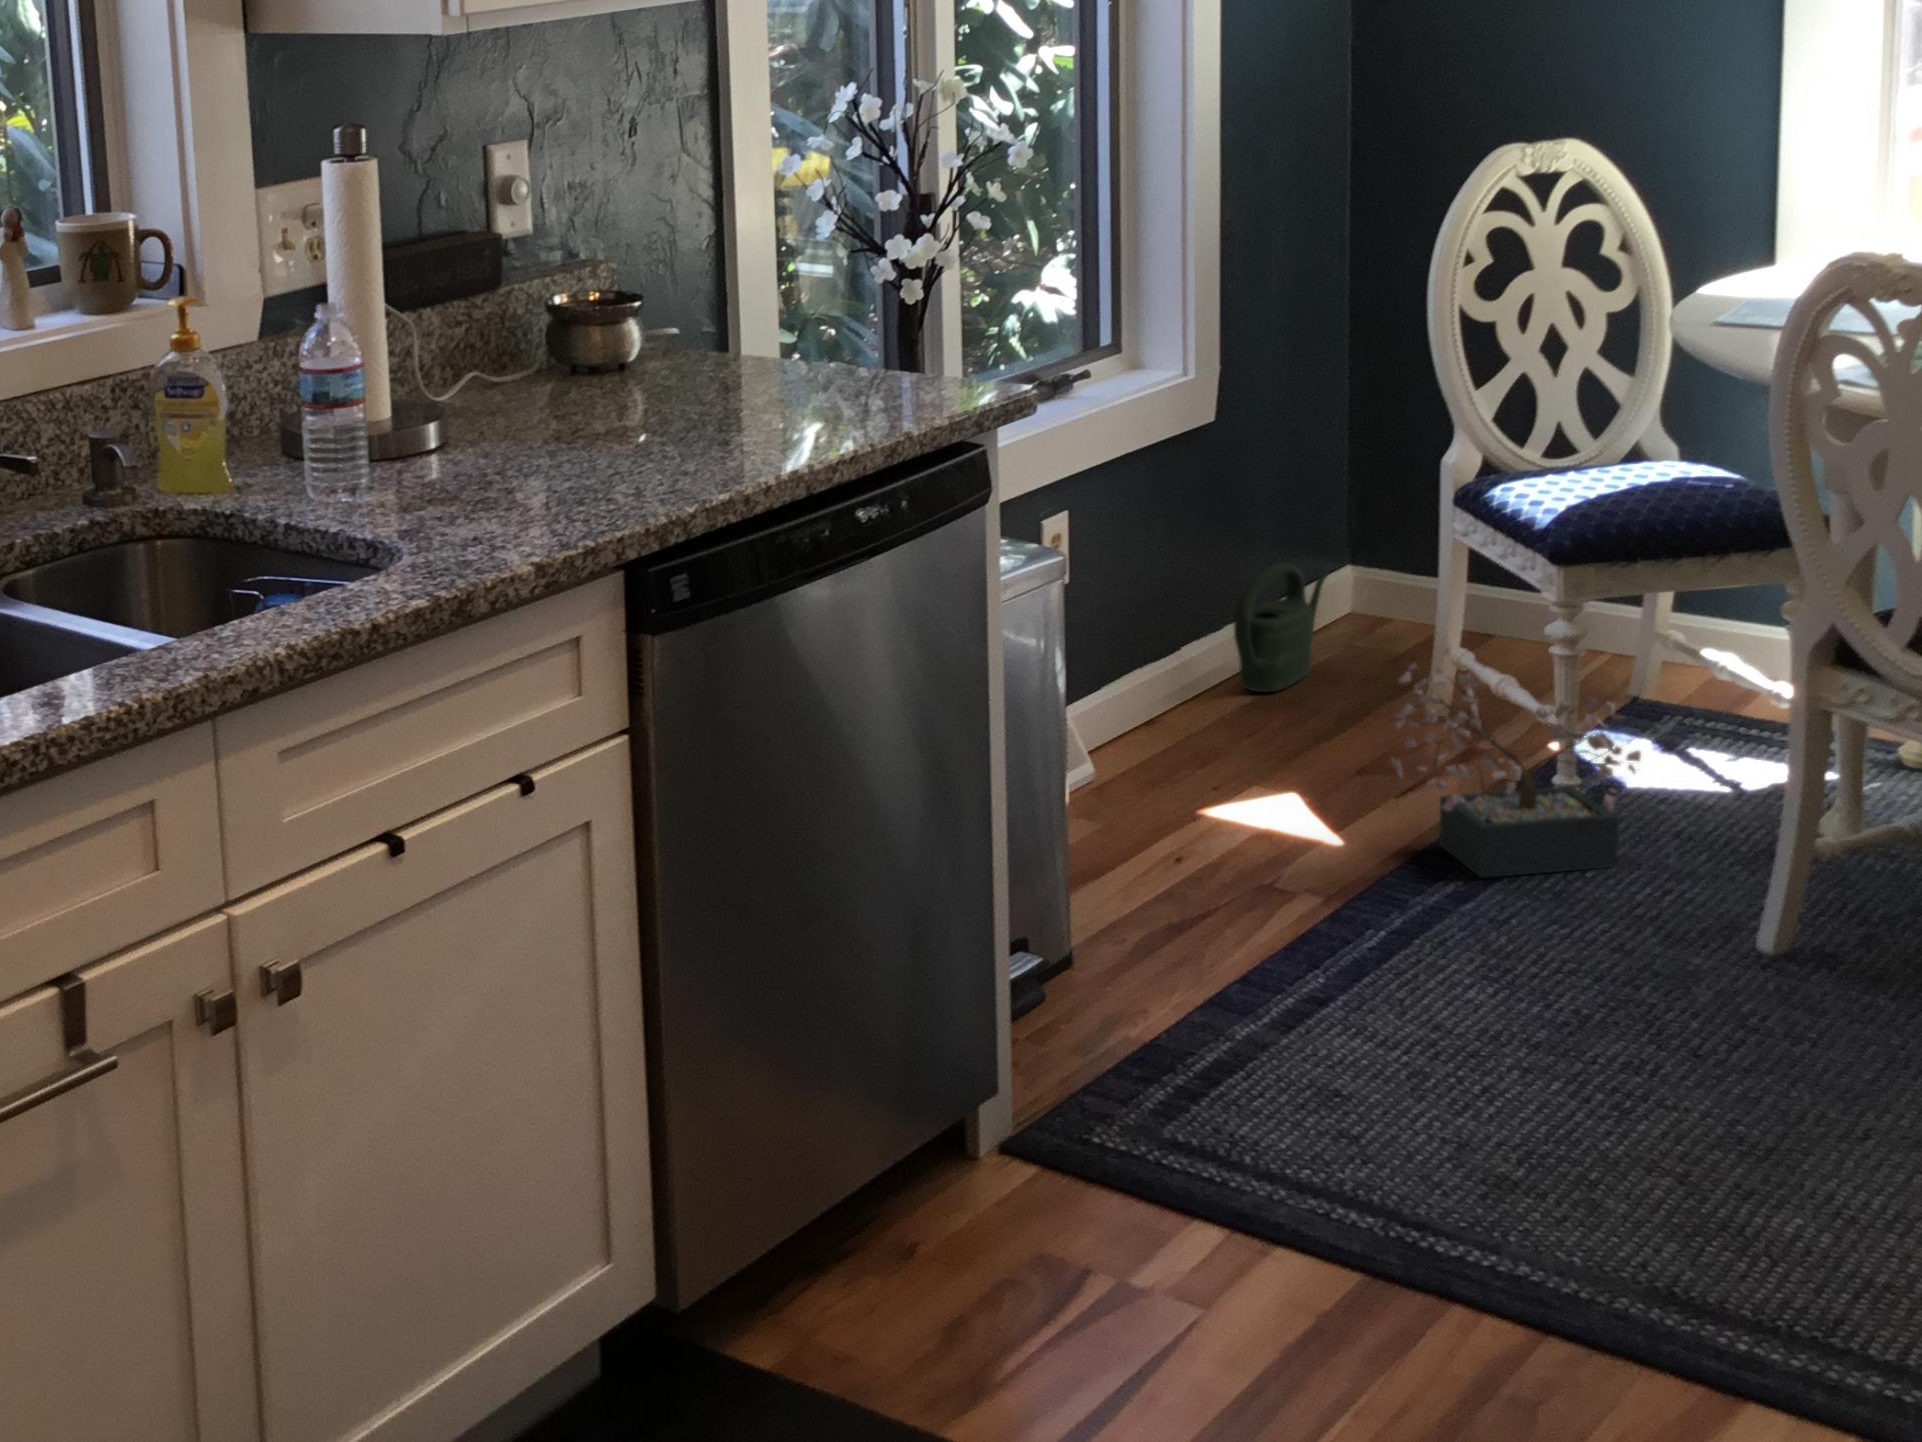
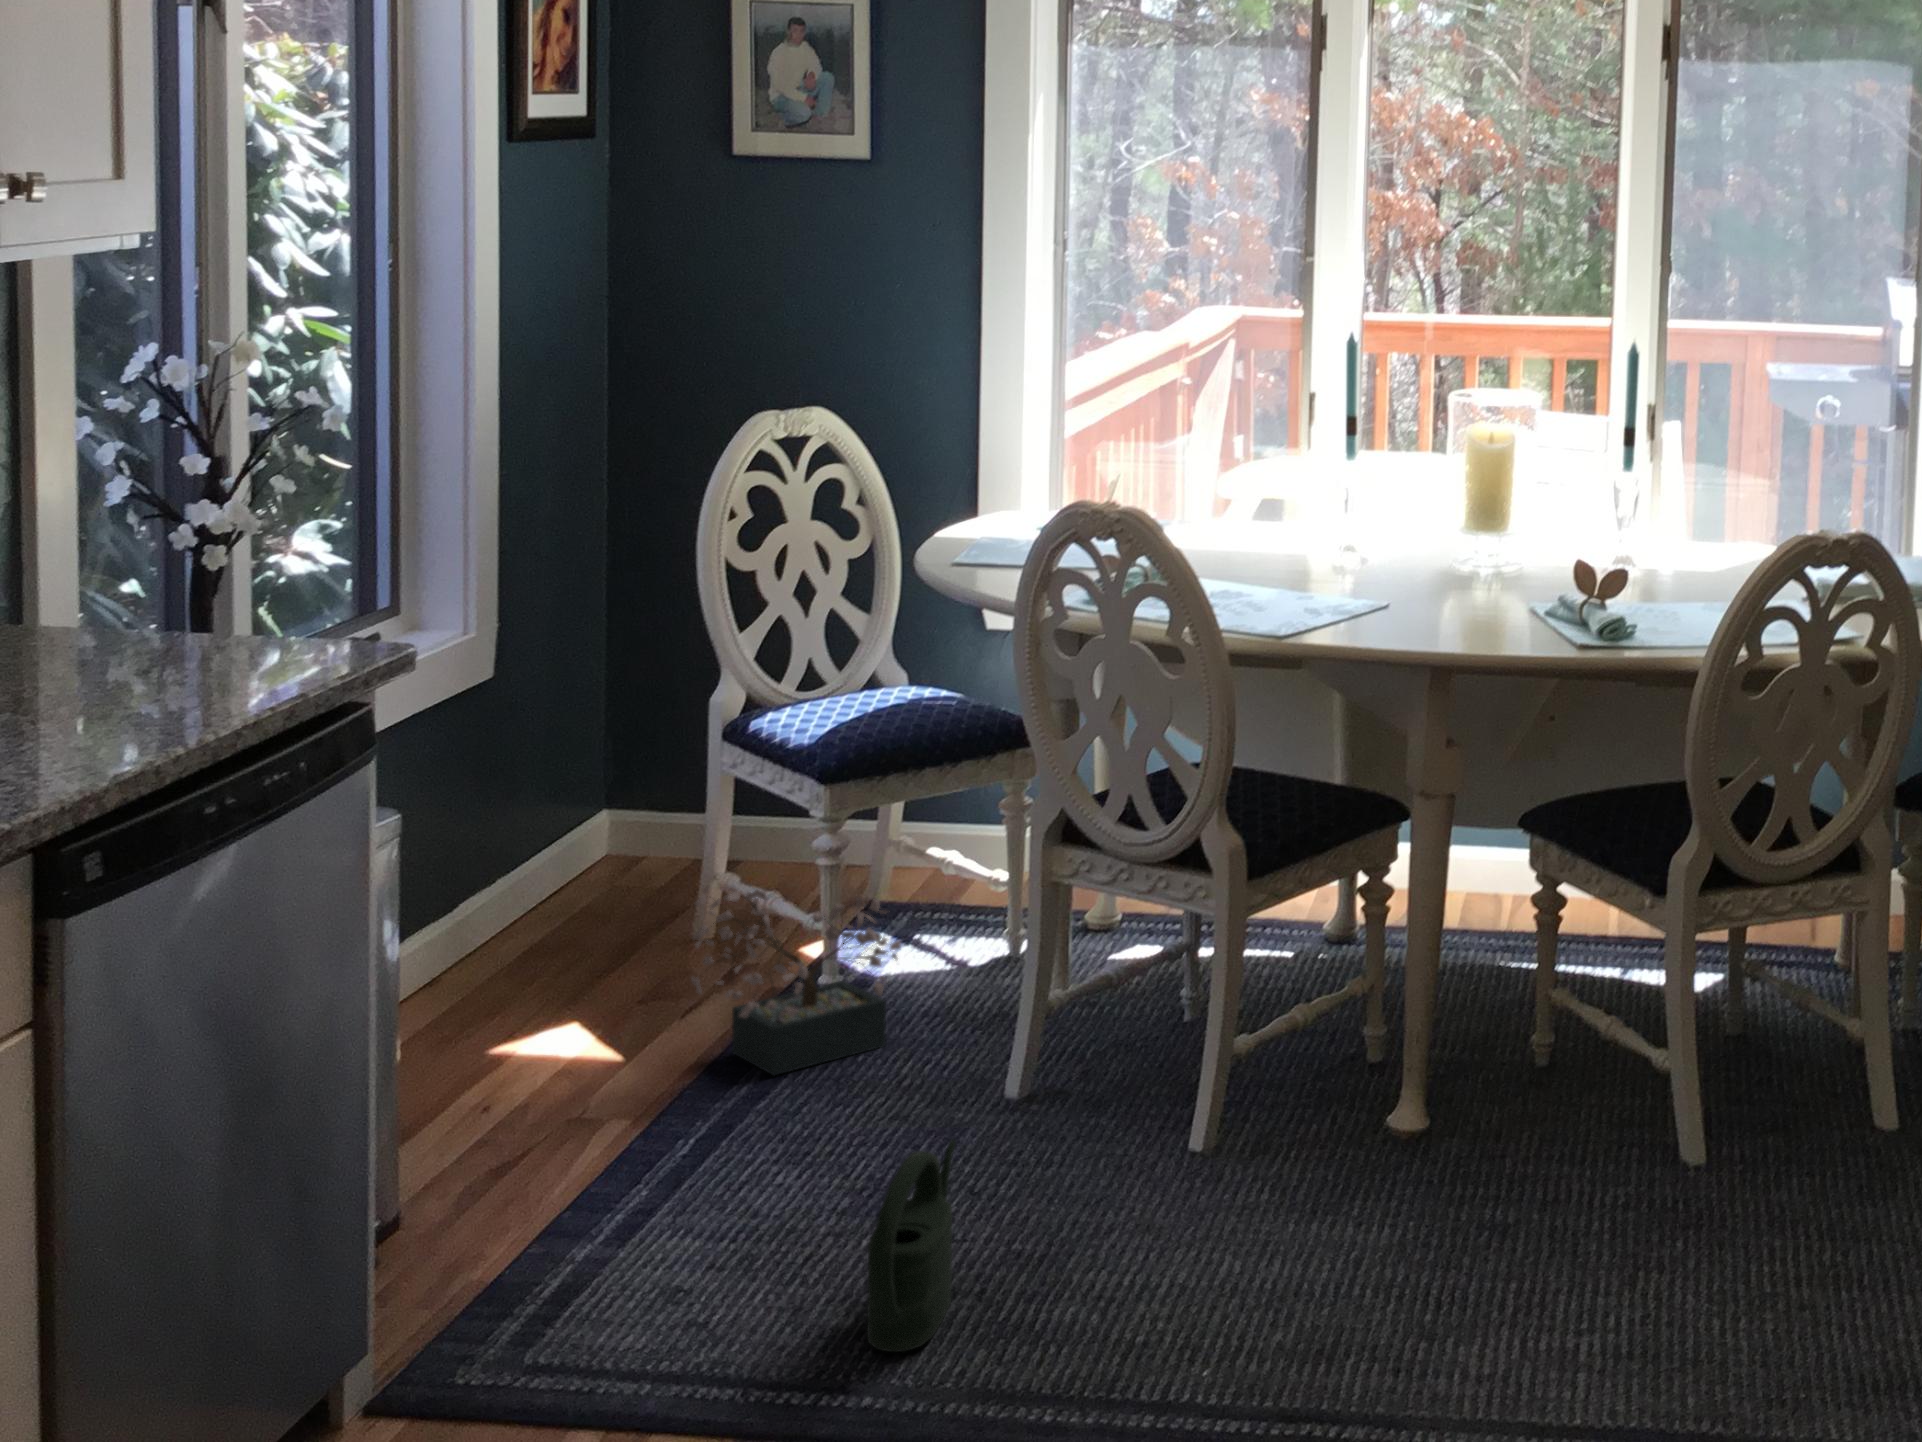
watering can: present [1234,564,1328,692] -> present [867,1140,956,1352]

